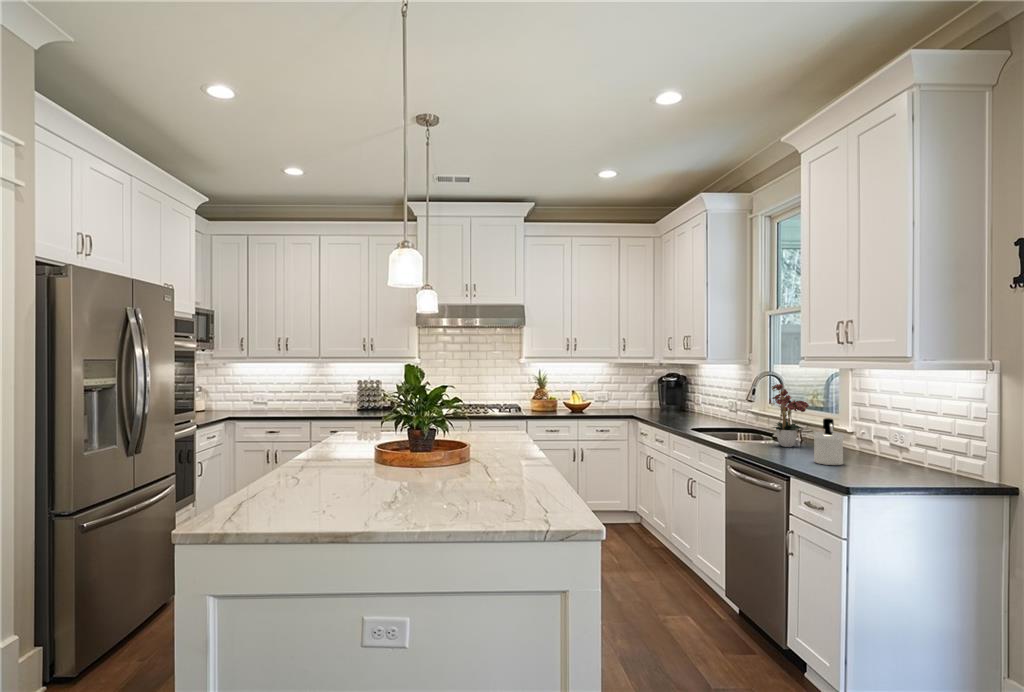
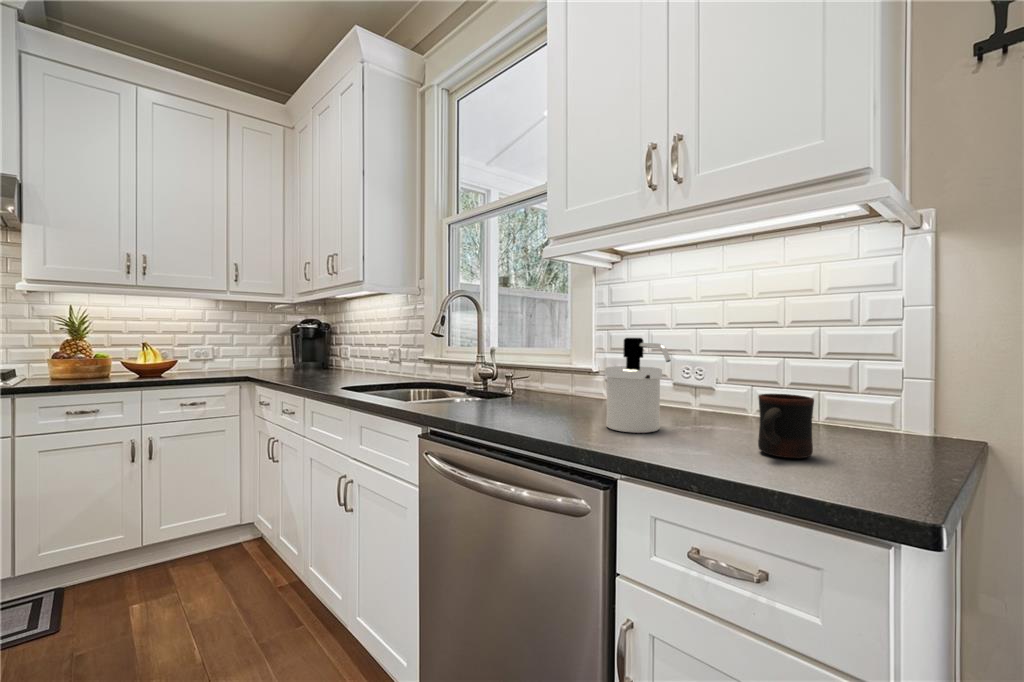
flower arrangement: present [769,384,809,447] -> none [481,289,547,403]
mug: none [853,450,885,478] -> present [758,394,814,459]

